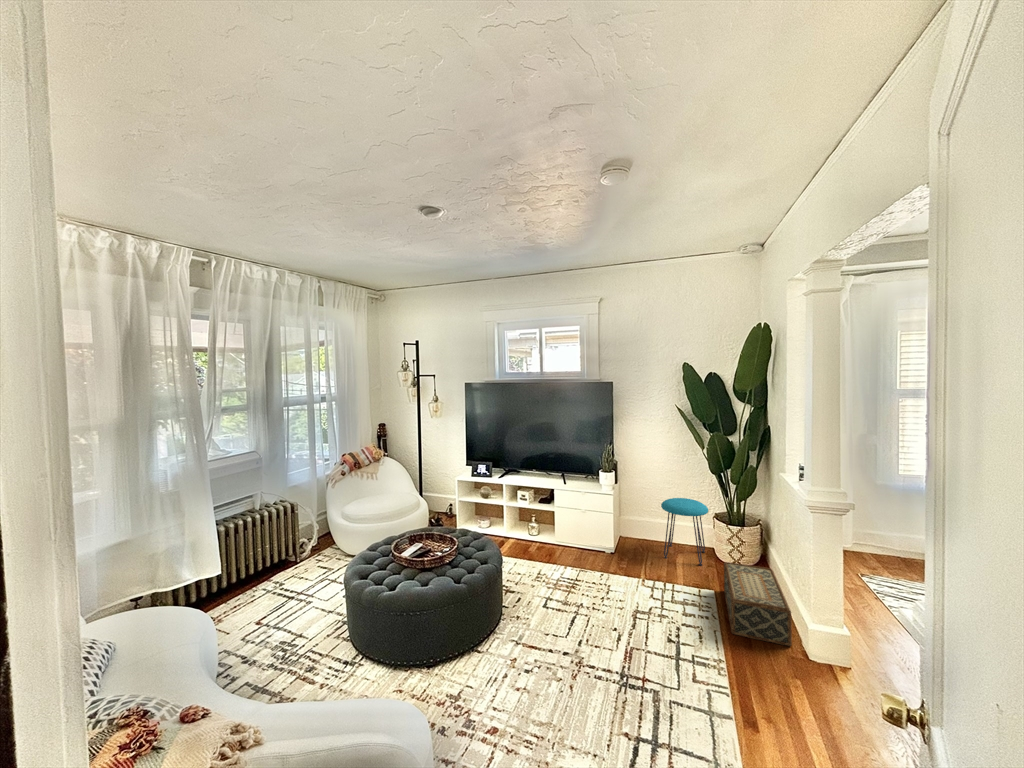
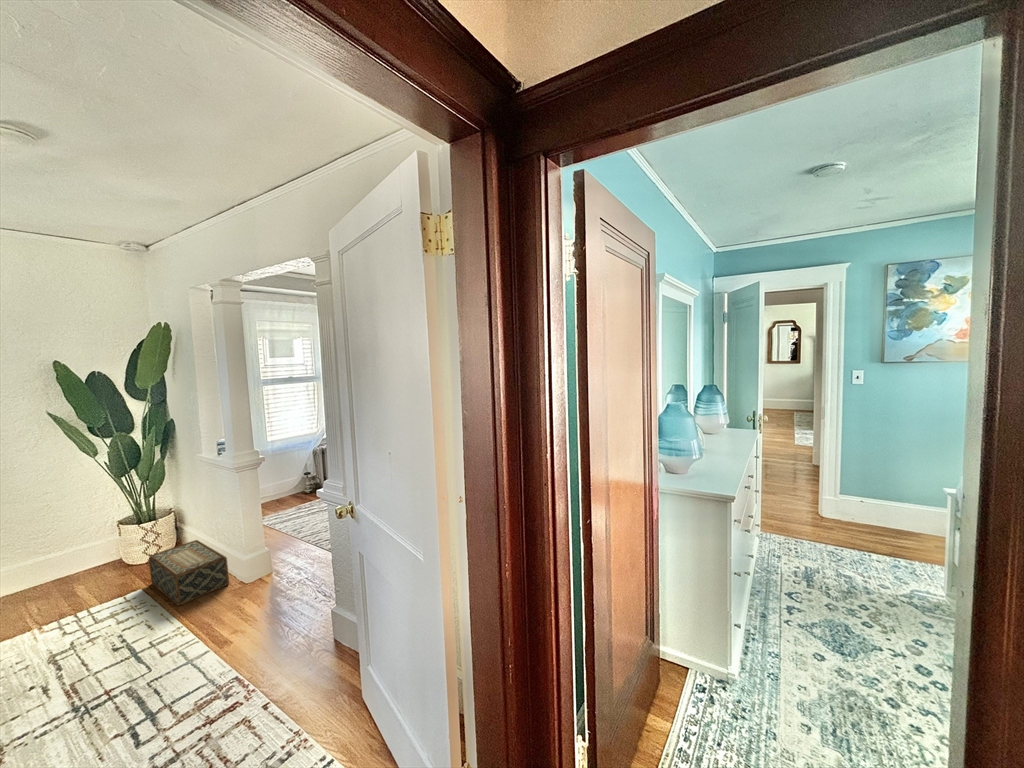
stool: present [661,498,708,566] -> none [38,515,114,597]

